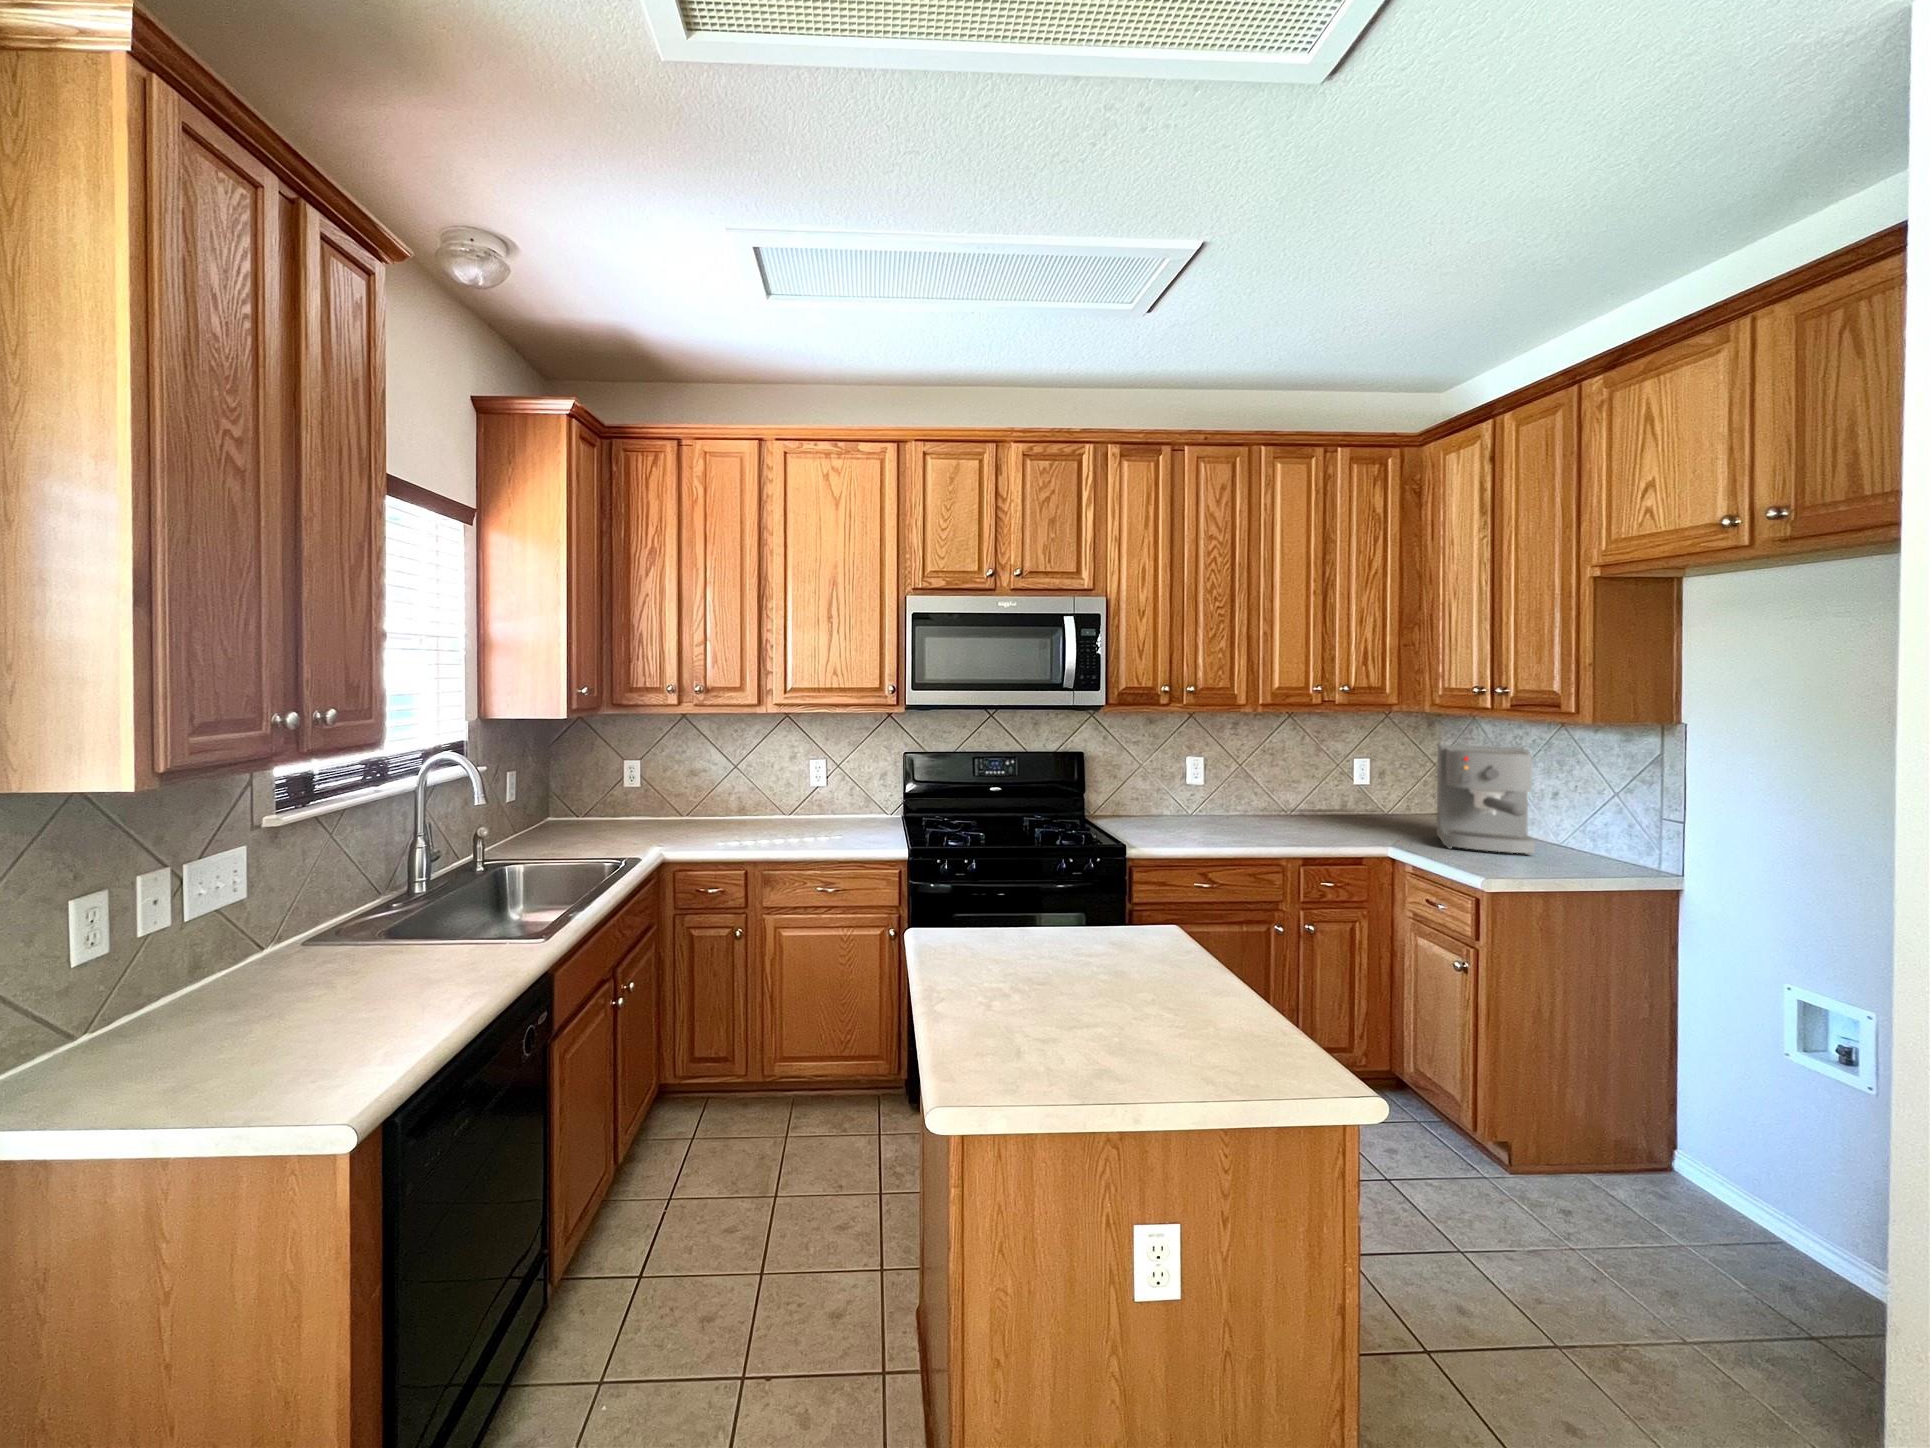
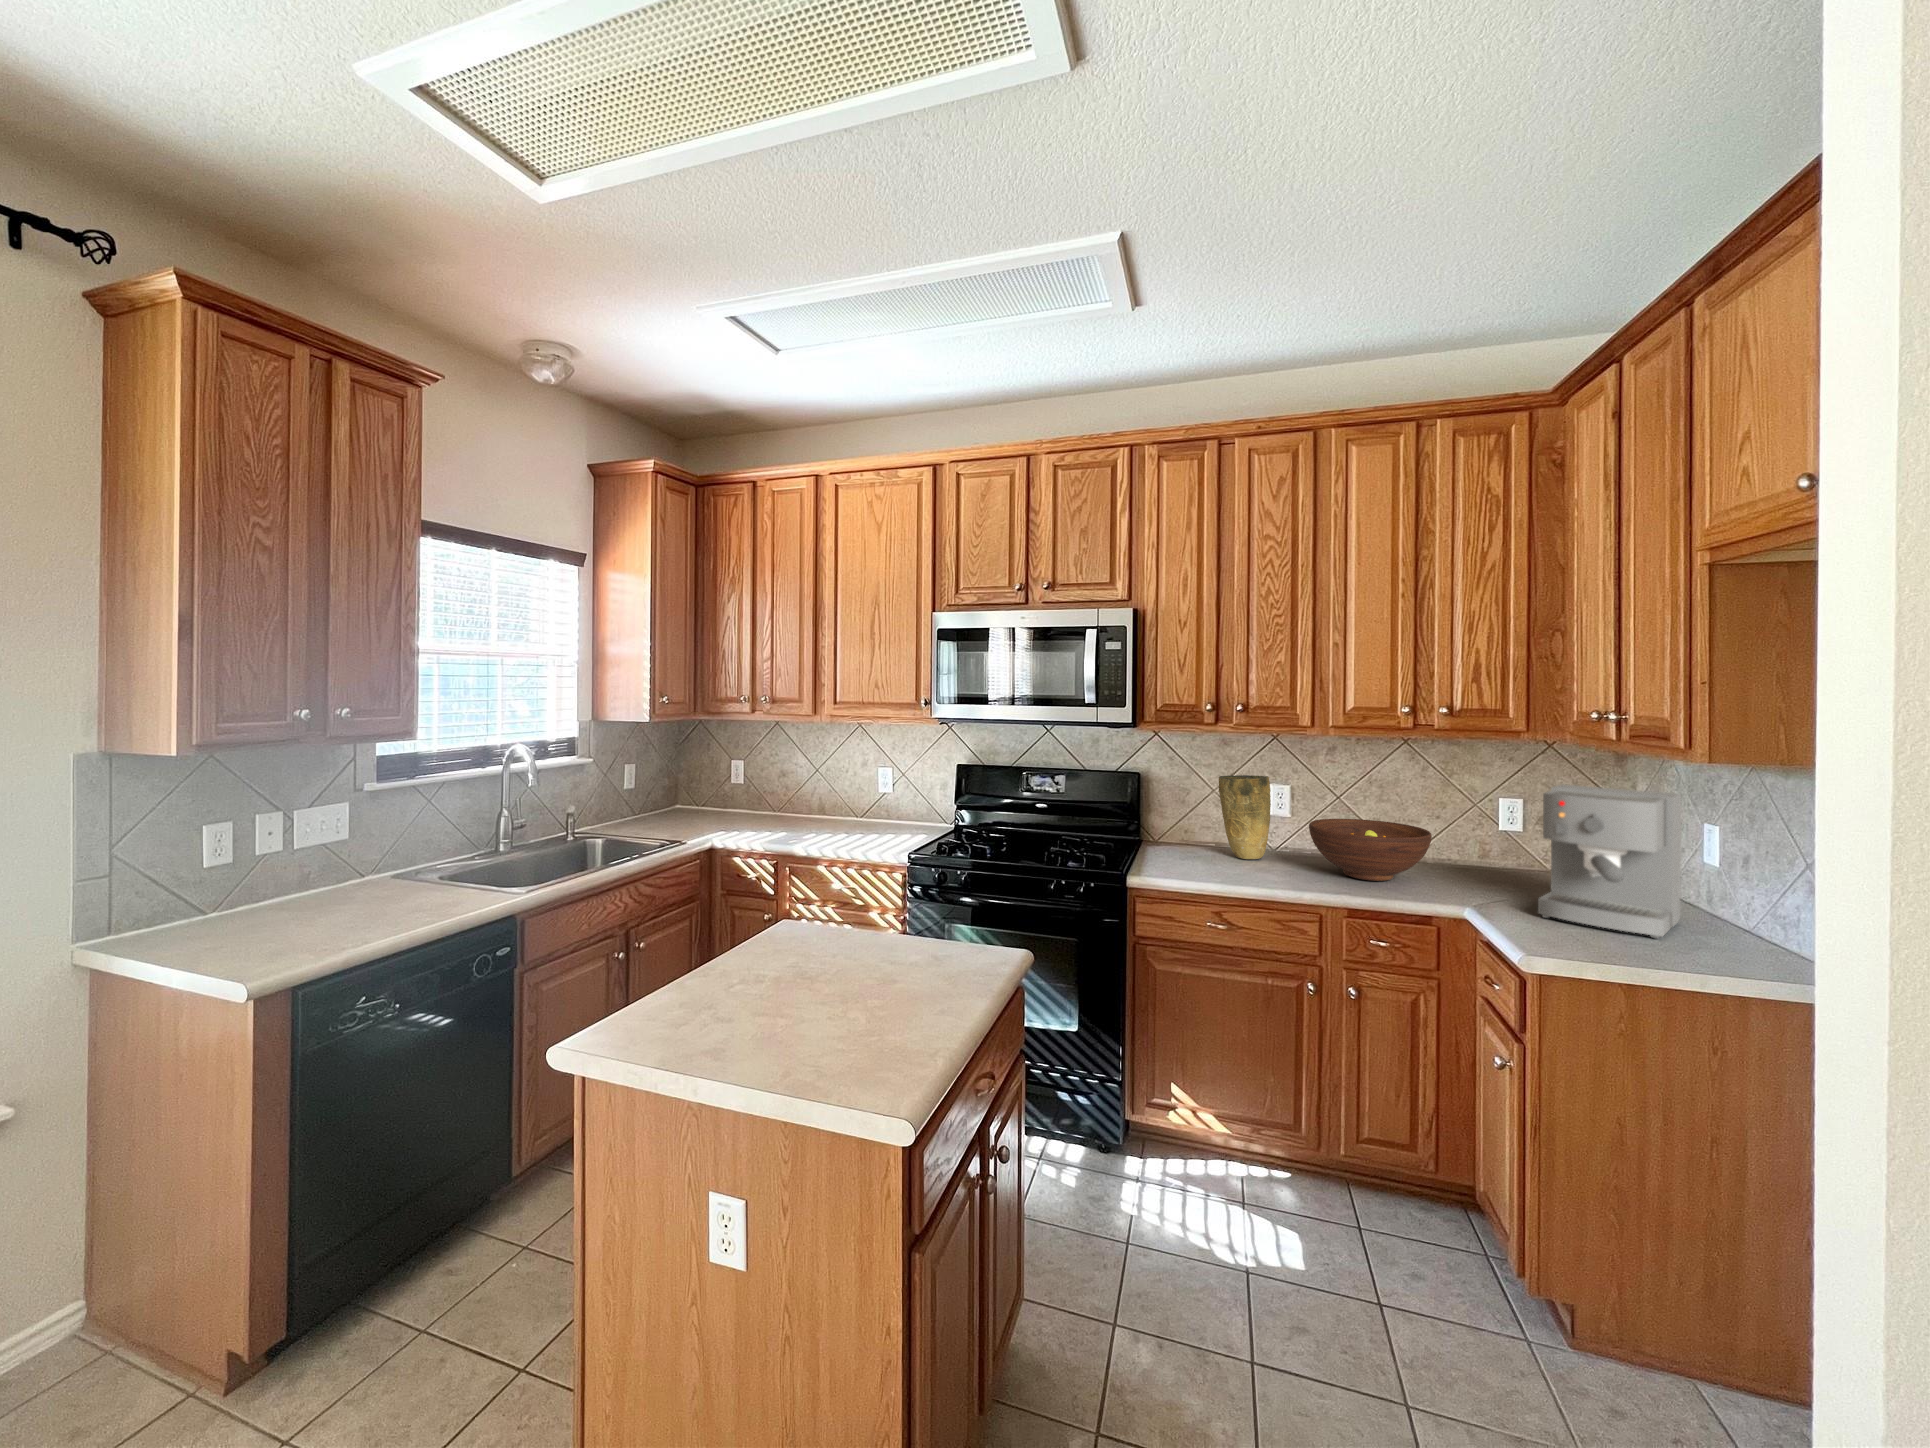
vase: none [1158,749,1204,823] -> present [1219,775,1271,859]
fruit bowl: none [1245,782,1344,832] -> present [1309,819,1432,881]

